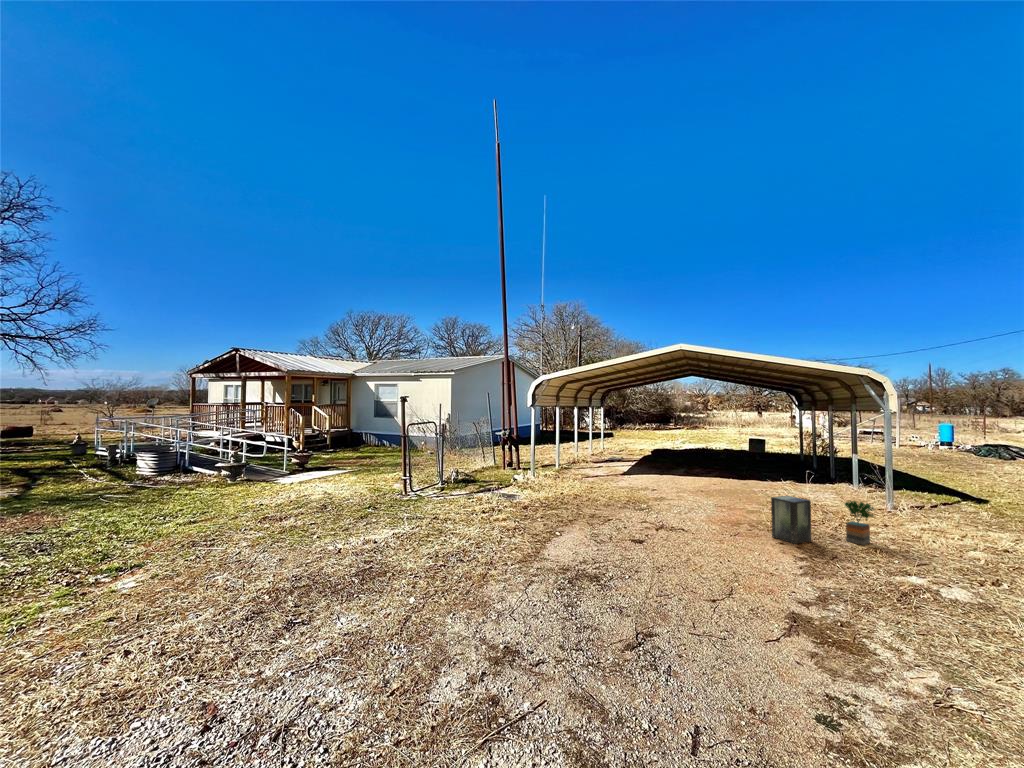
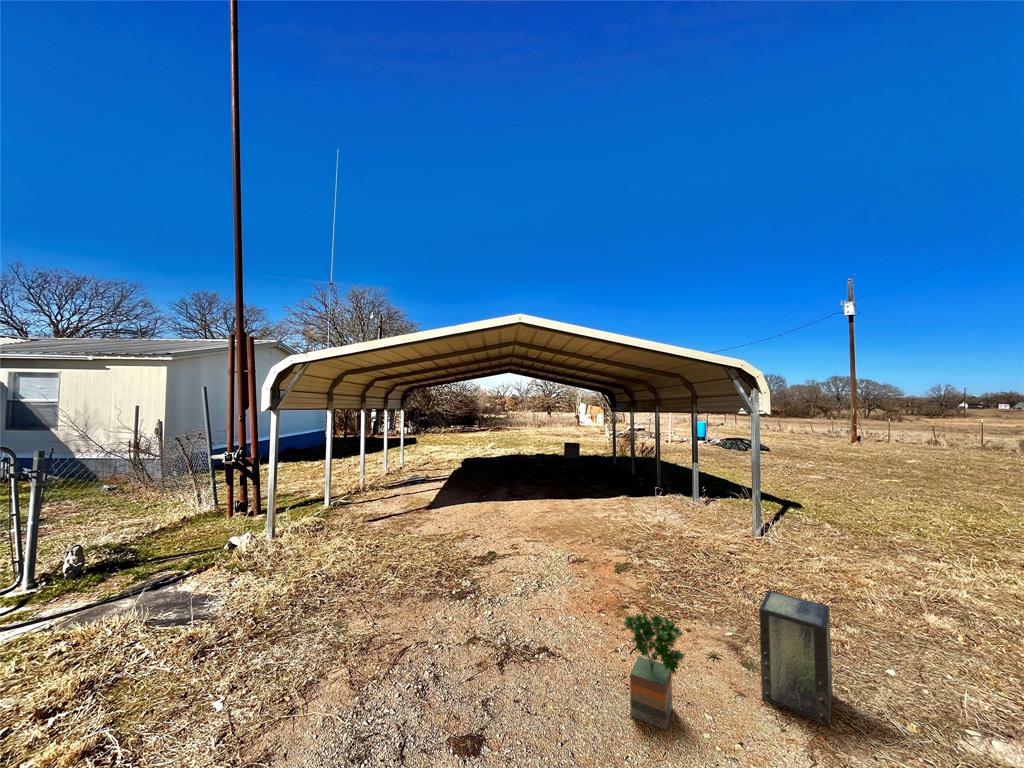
potted tree: present [844,501,875,545] -> present [624,613,685,730]

